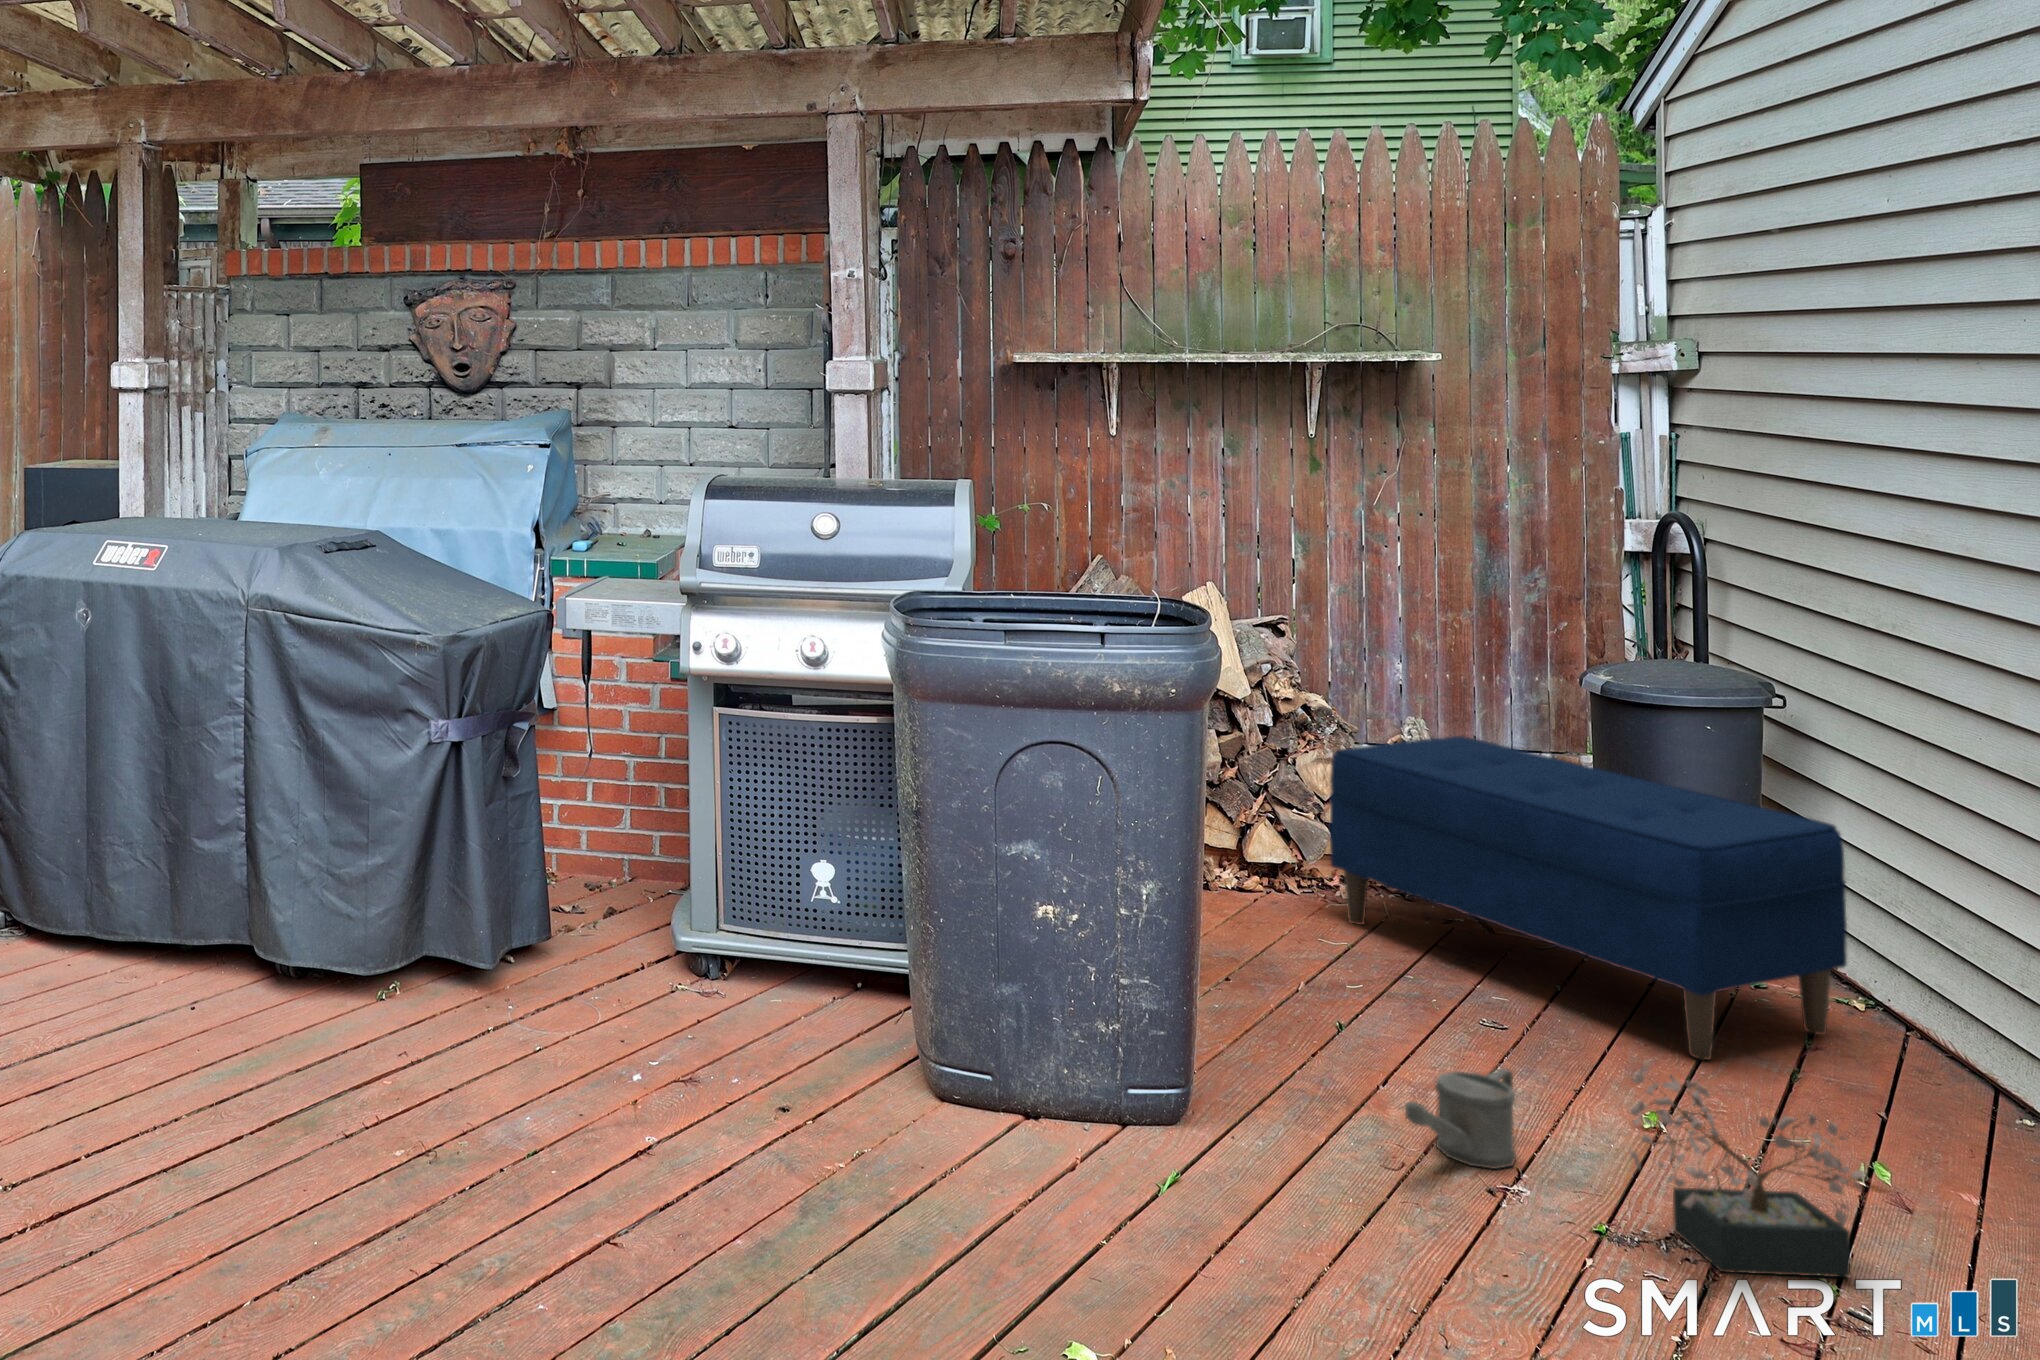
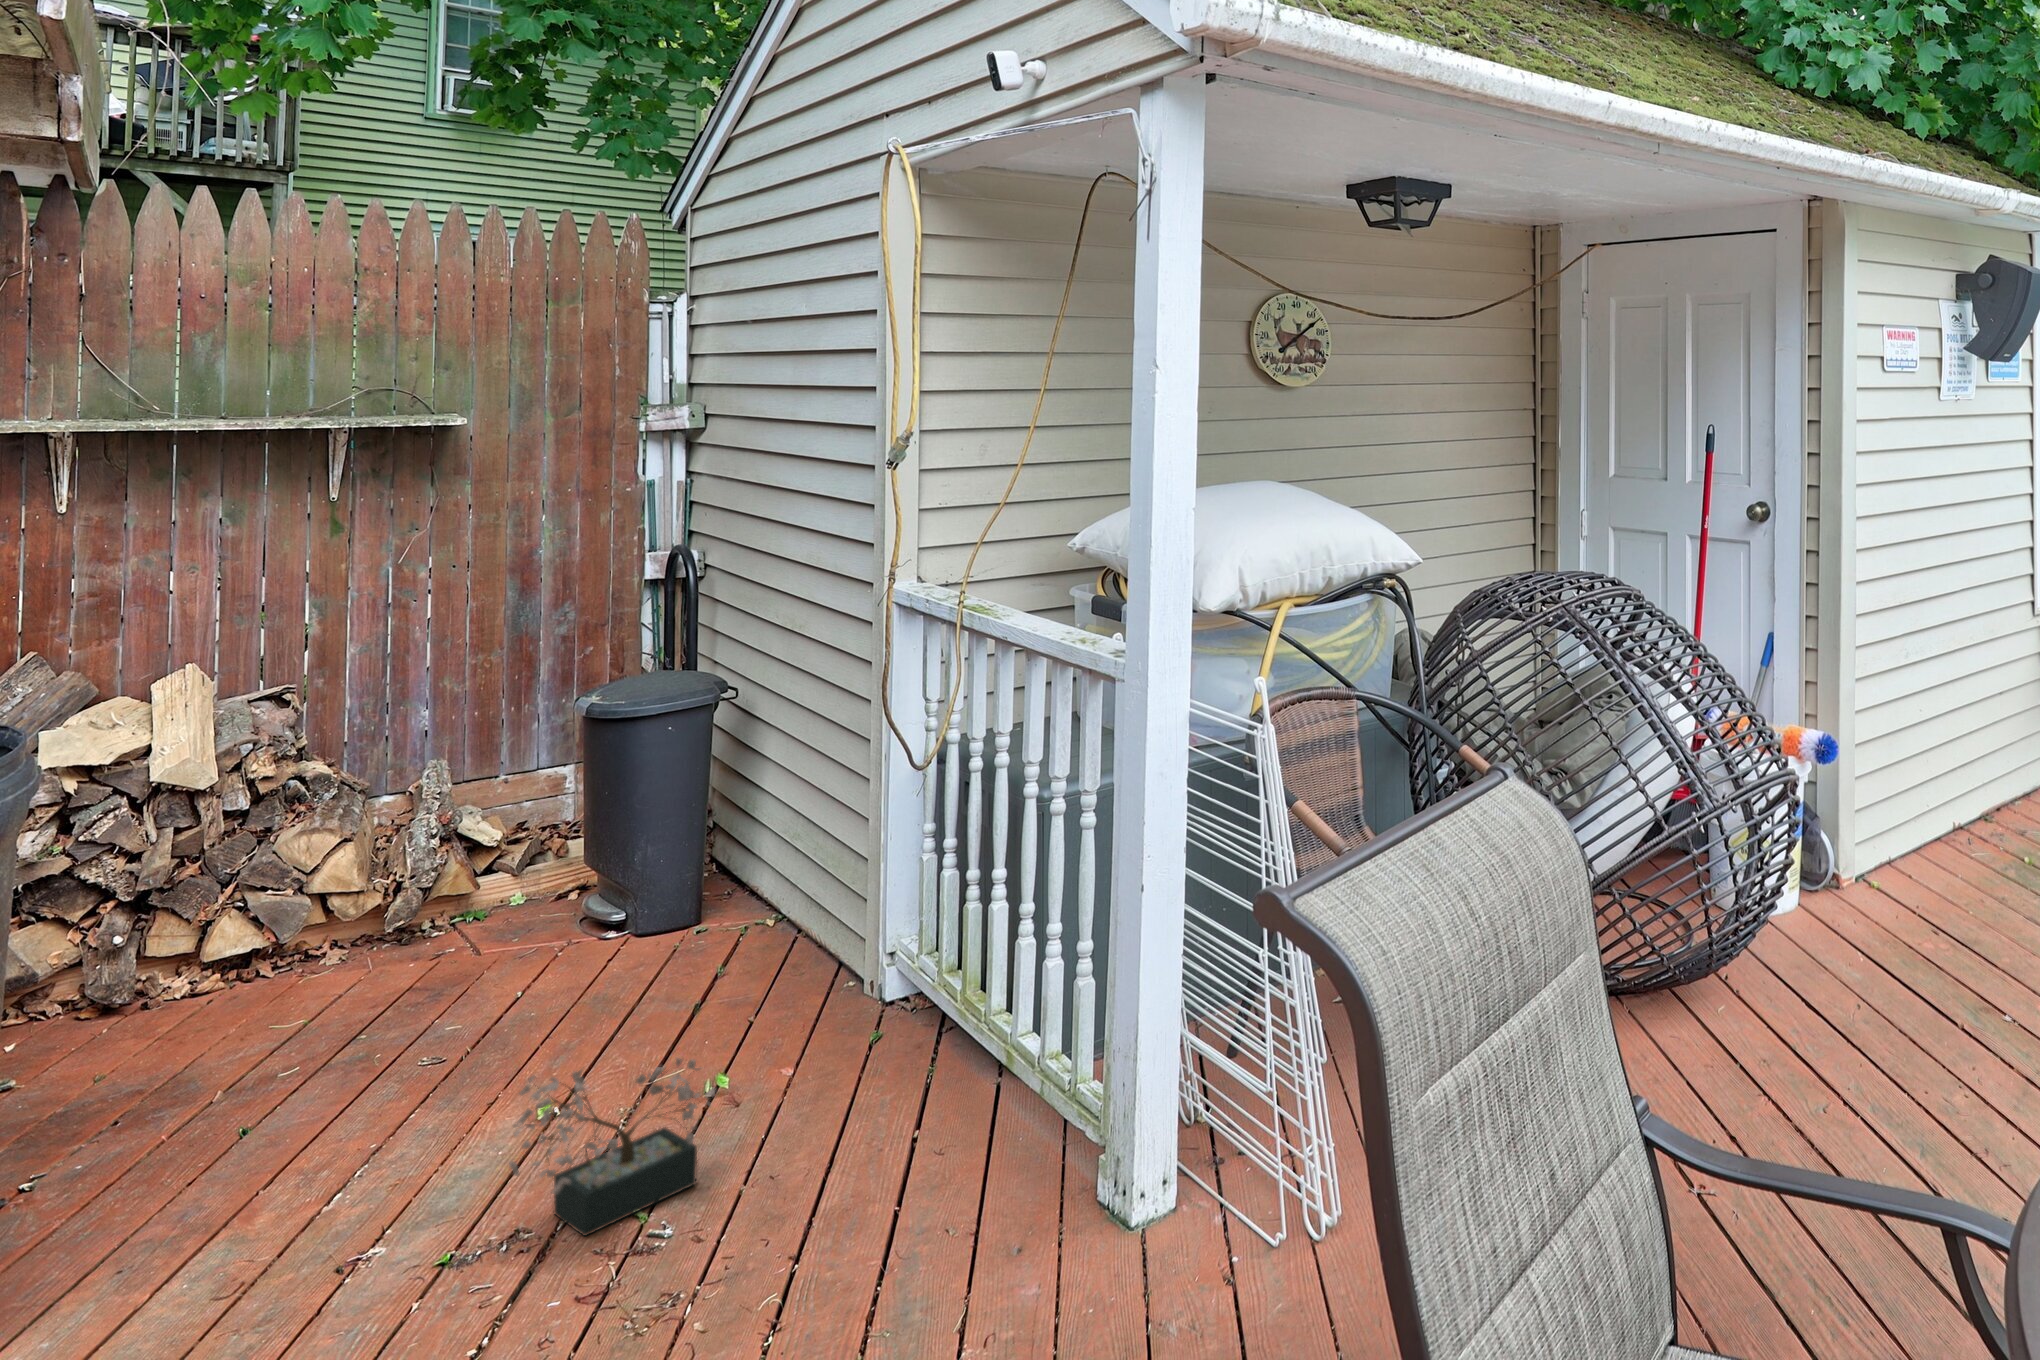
bench: present [1329,736,1847,1060] -> none [296,776,766,1020]
watering can: present [1405,1068,1516,1169] -> none [270,1120,422,1243]

